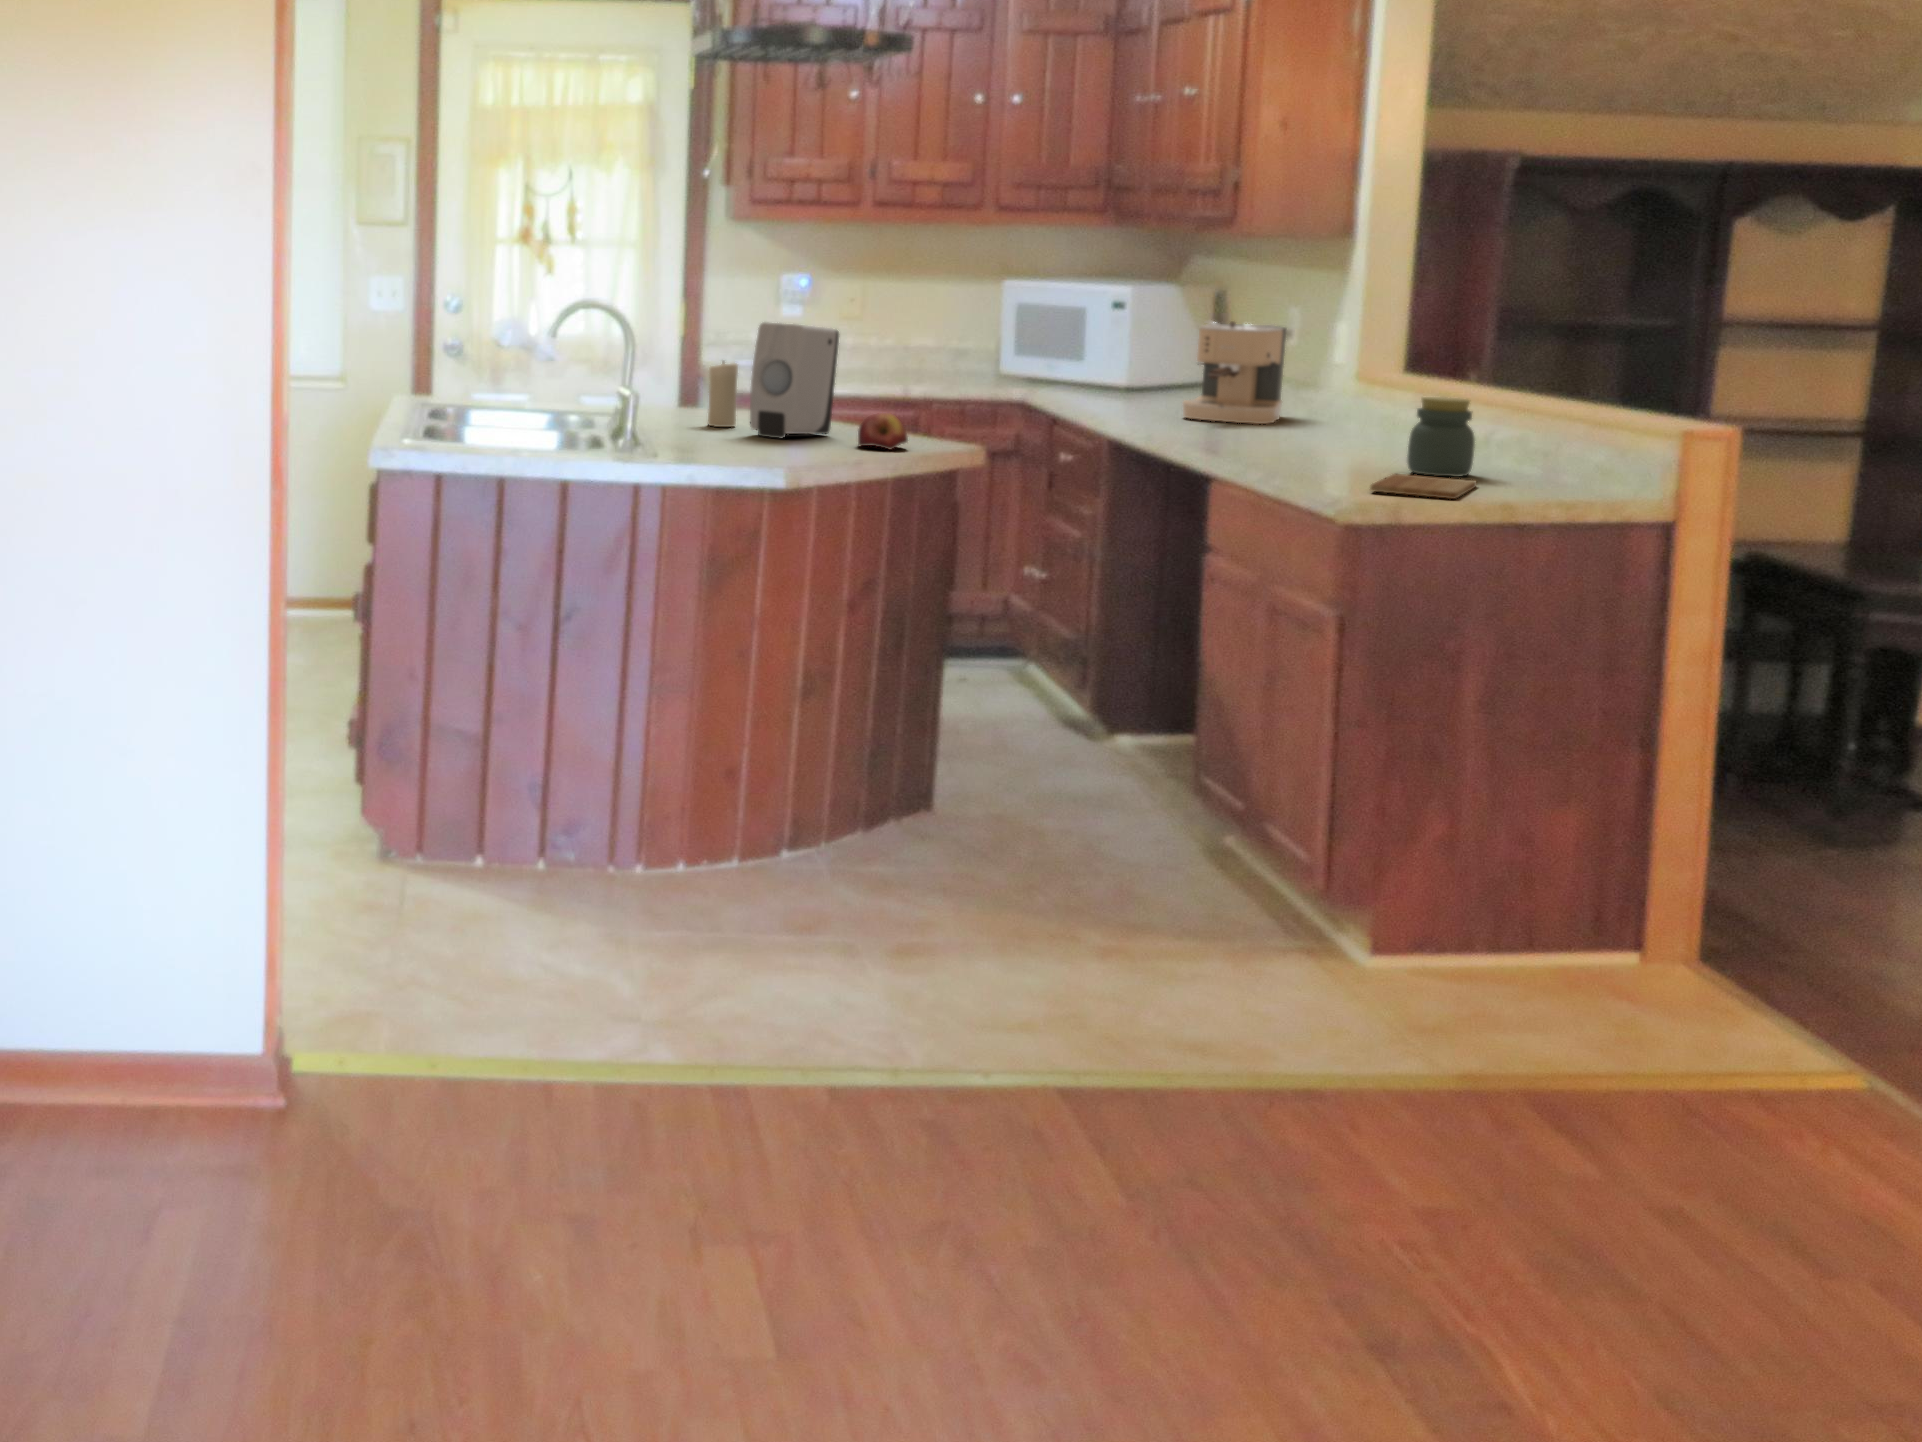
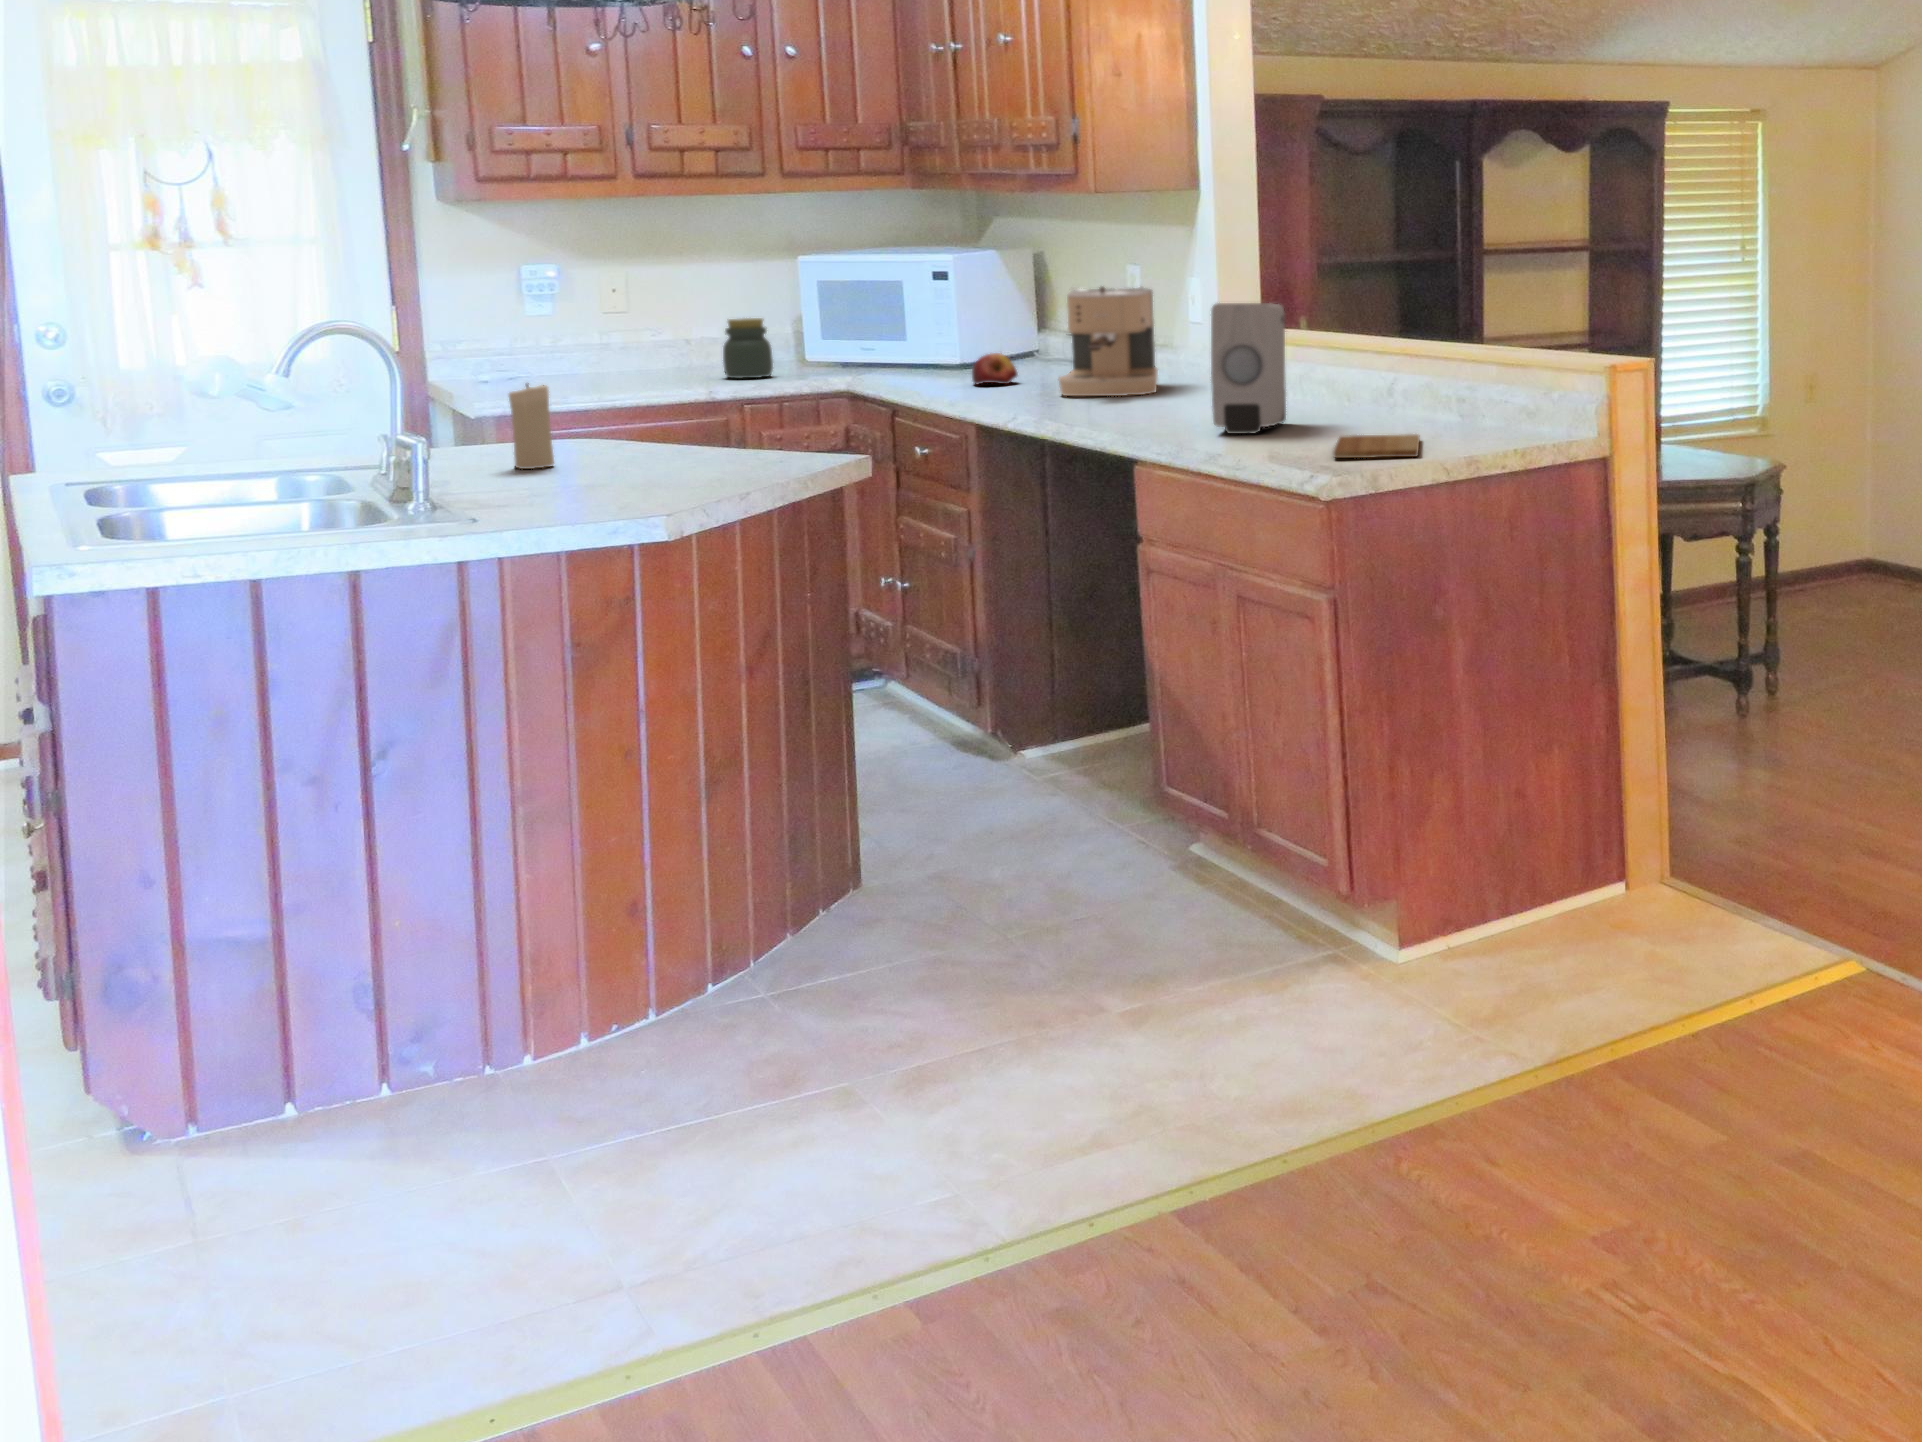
soap dispenser: present [750,322,839,438] -> present [1211,303,1286,434]
jar: present [1407,397,1475,477] -> present [723,318,773,378]
apple: present [858,413,908,450] -> present [972,353,1017,385]

